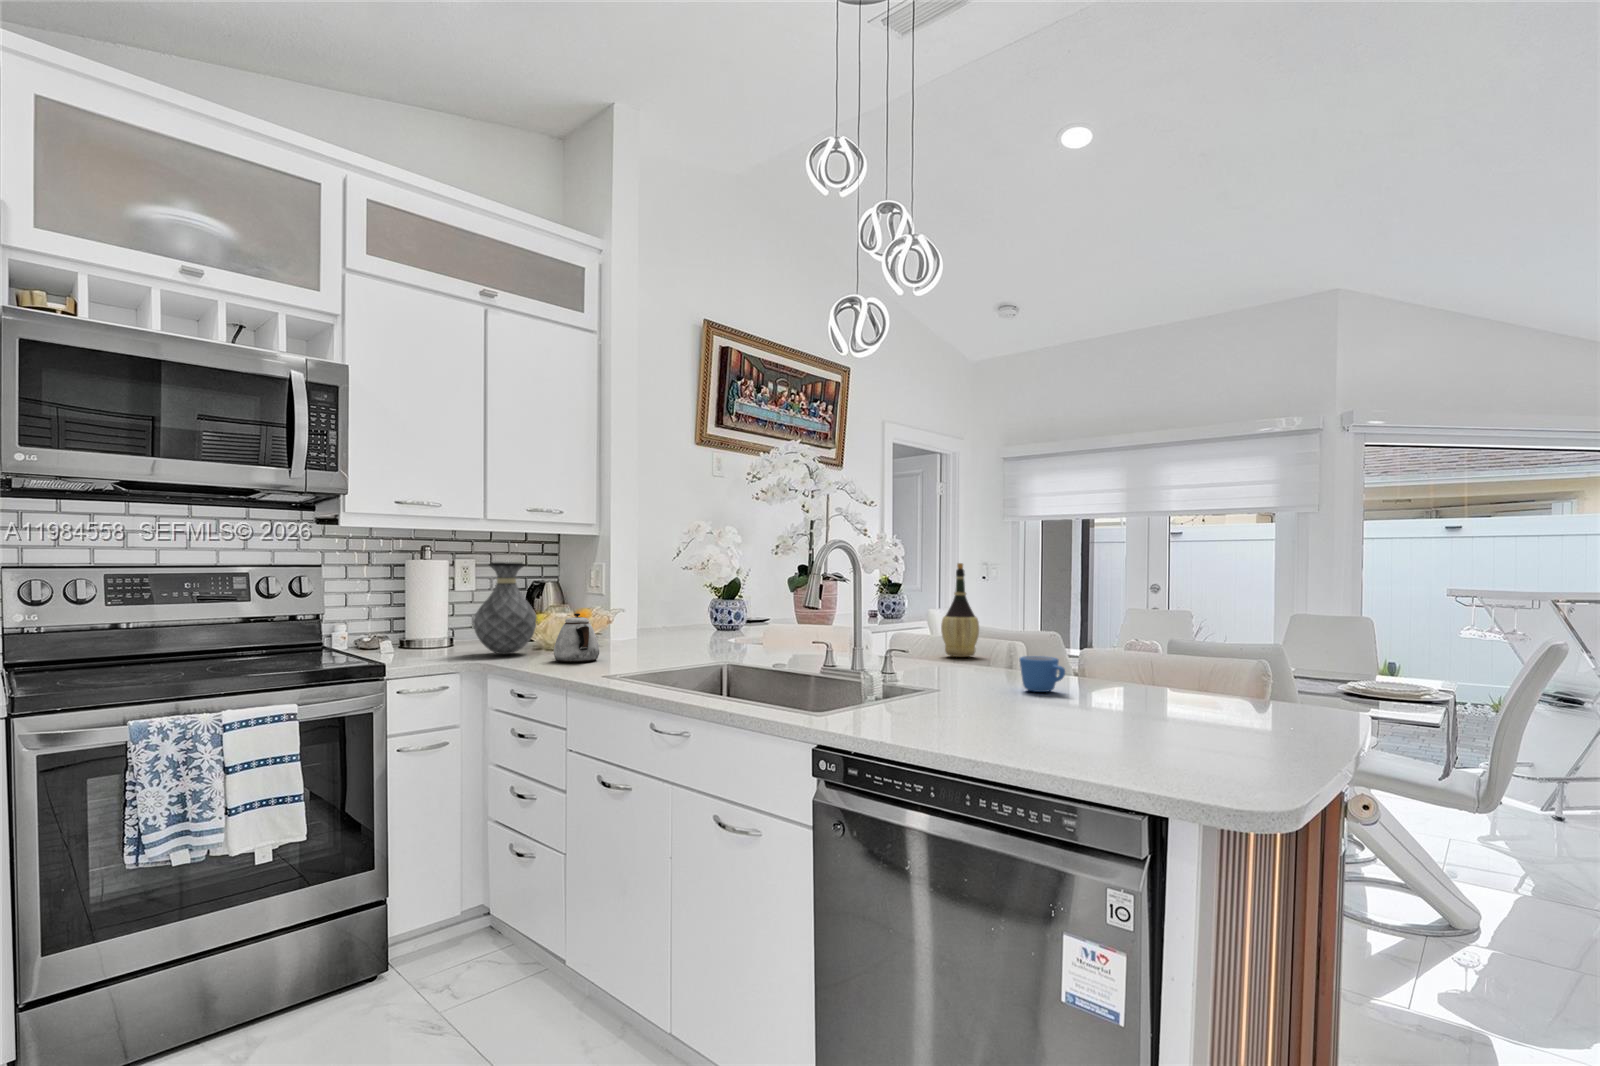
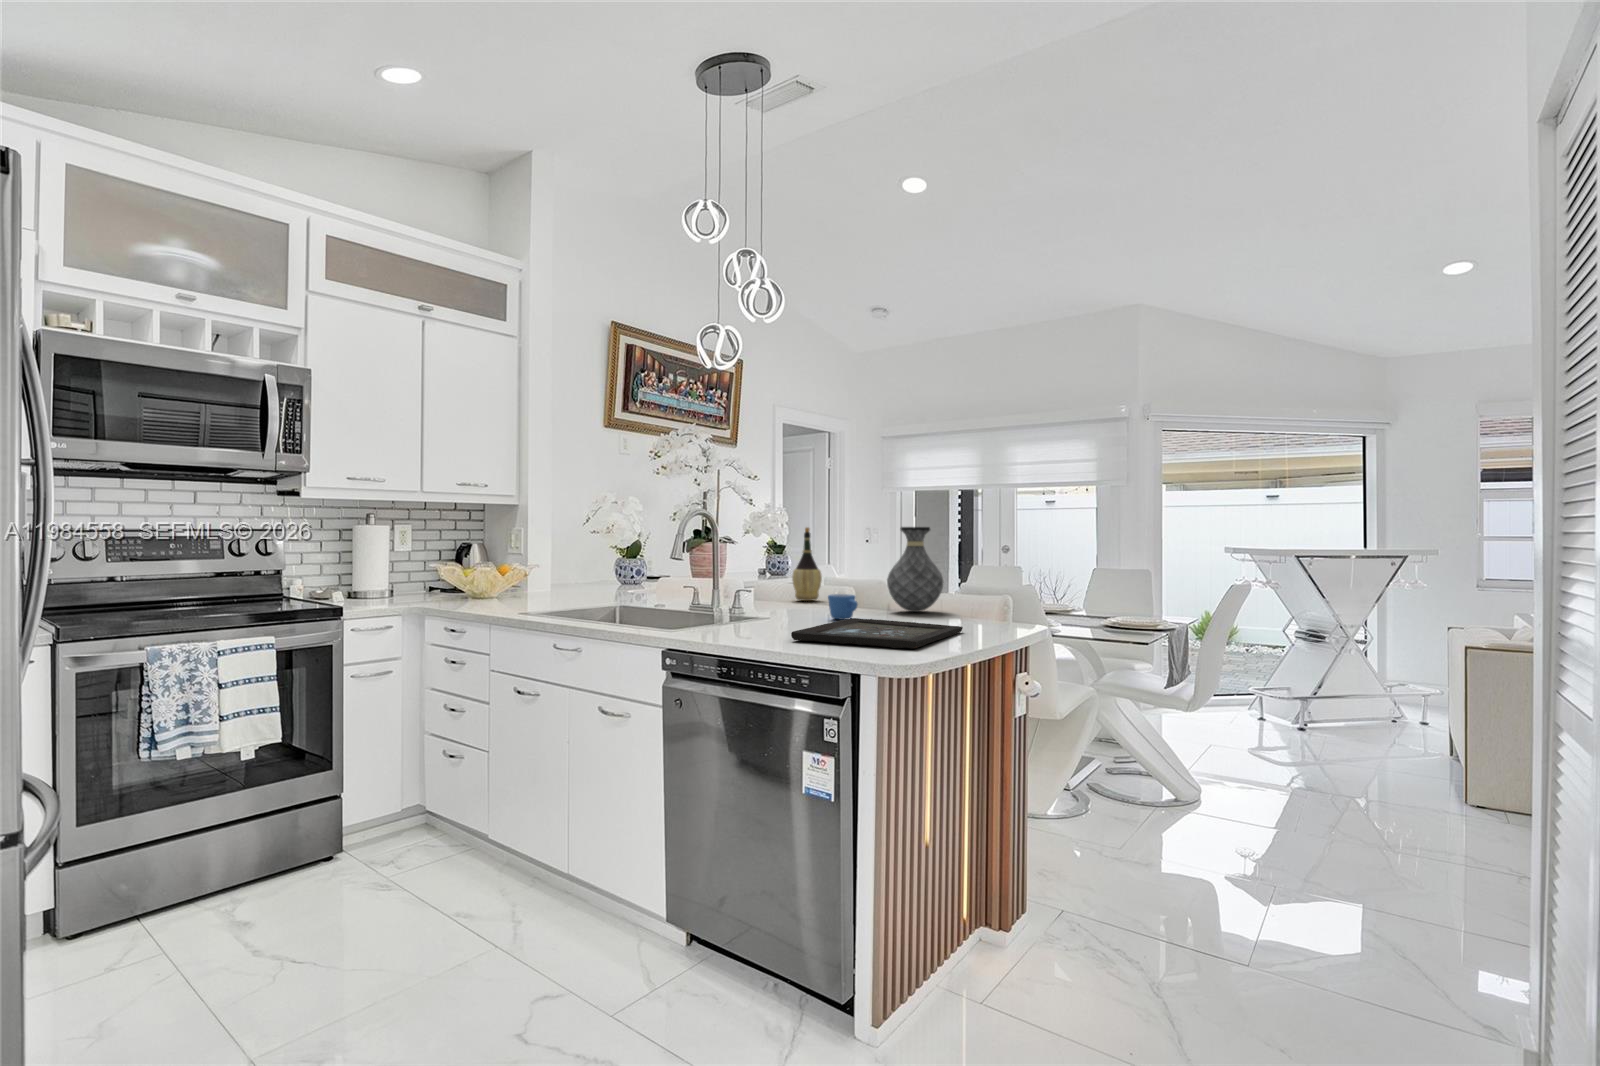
vase: present [473,562,537,654] -> present [887,527,944,612]
teapot: present [554,613,599,662] -> none [480,568,517,606]
tray: none [1009,694,1247,758] -> present [791,618,963,648]

